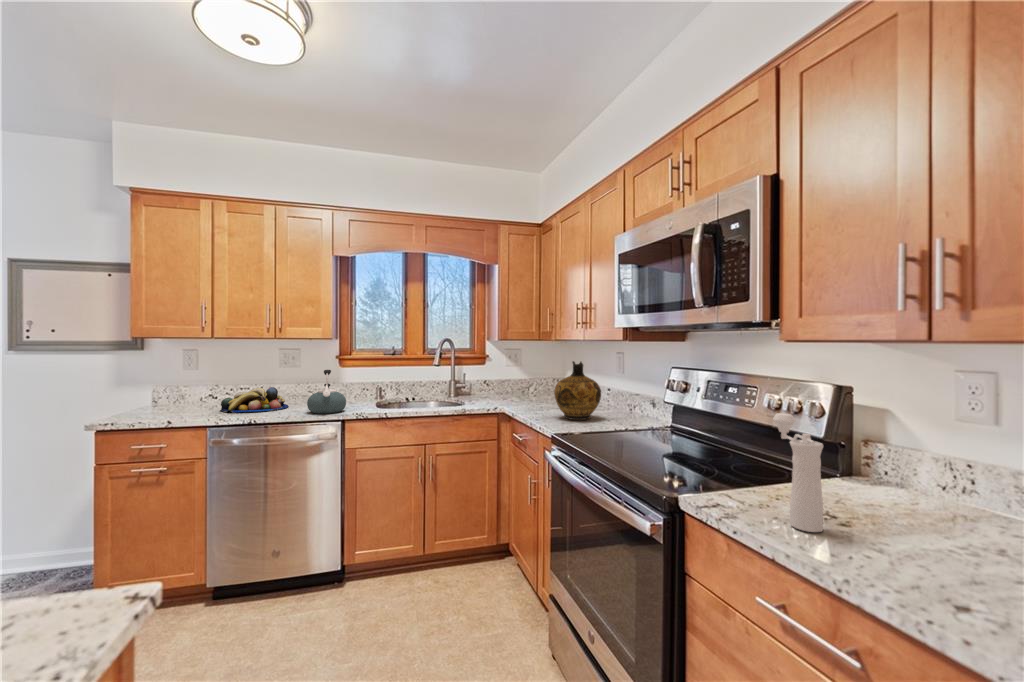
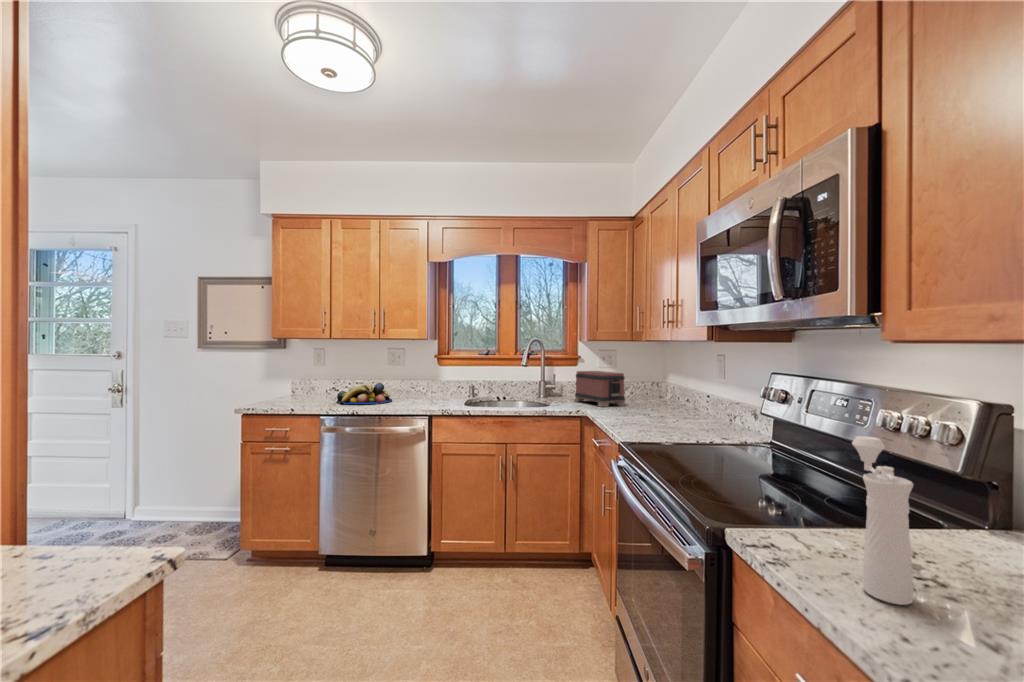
ceramic jug: present [554,361,601,420] -> none [635,363,689,428]
toaster: none [484,369,534,403] -> present [574,371,626,407]
kettle: present [307,370,346,414] -> none [403,368,437,409]

